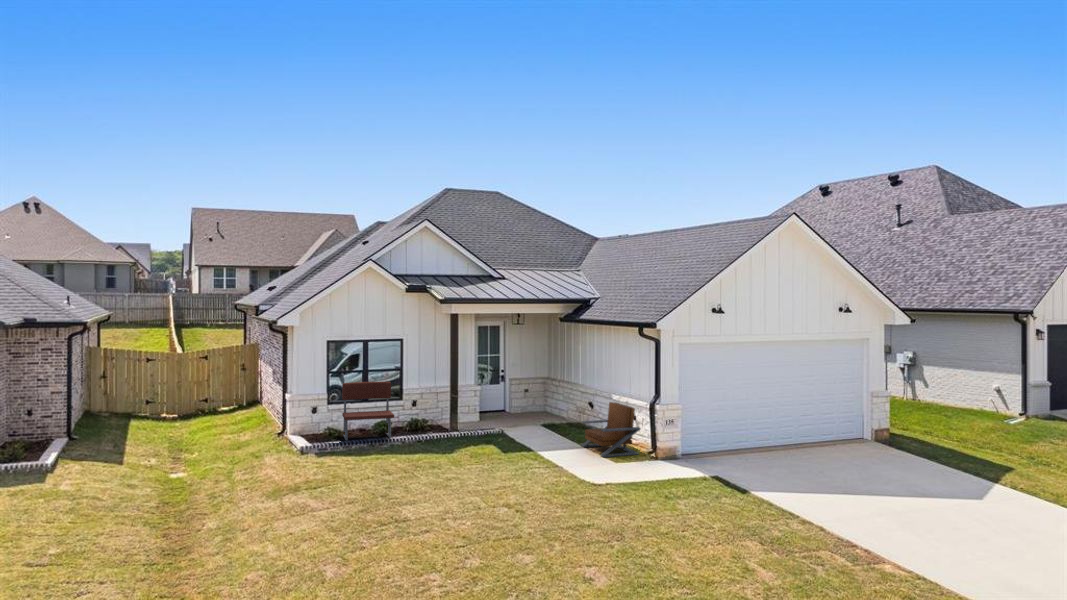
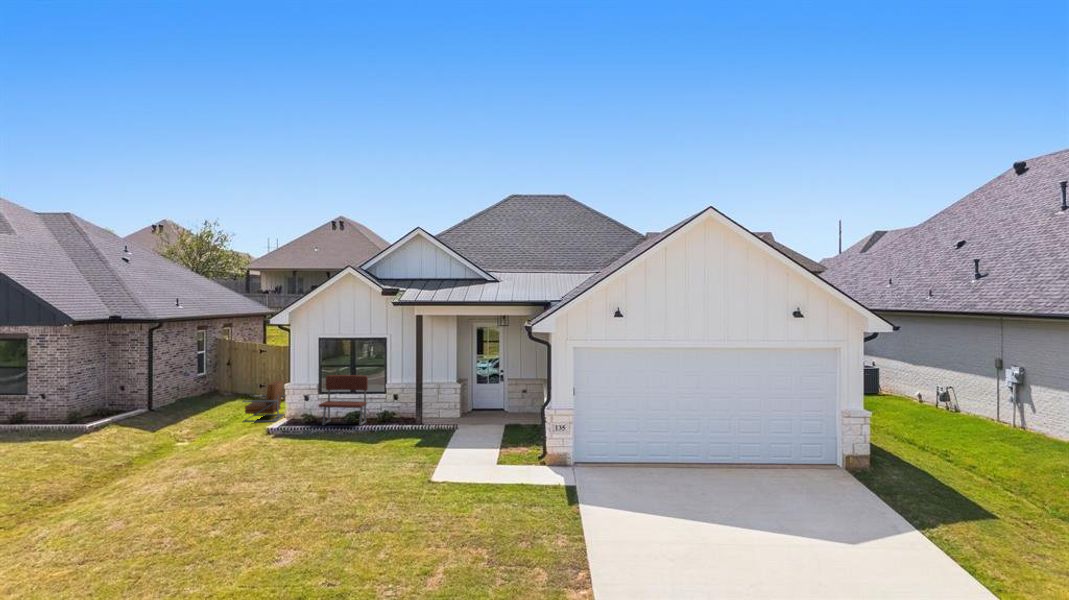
lounge chair: present [581,402,641,457] -> present [243,381,286,422]

